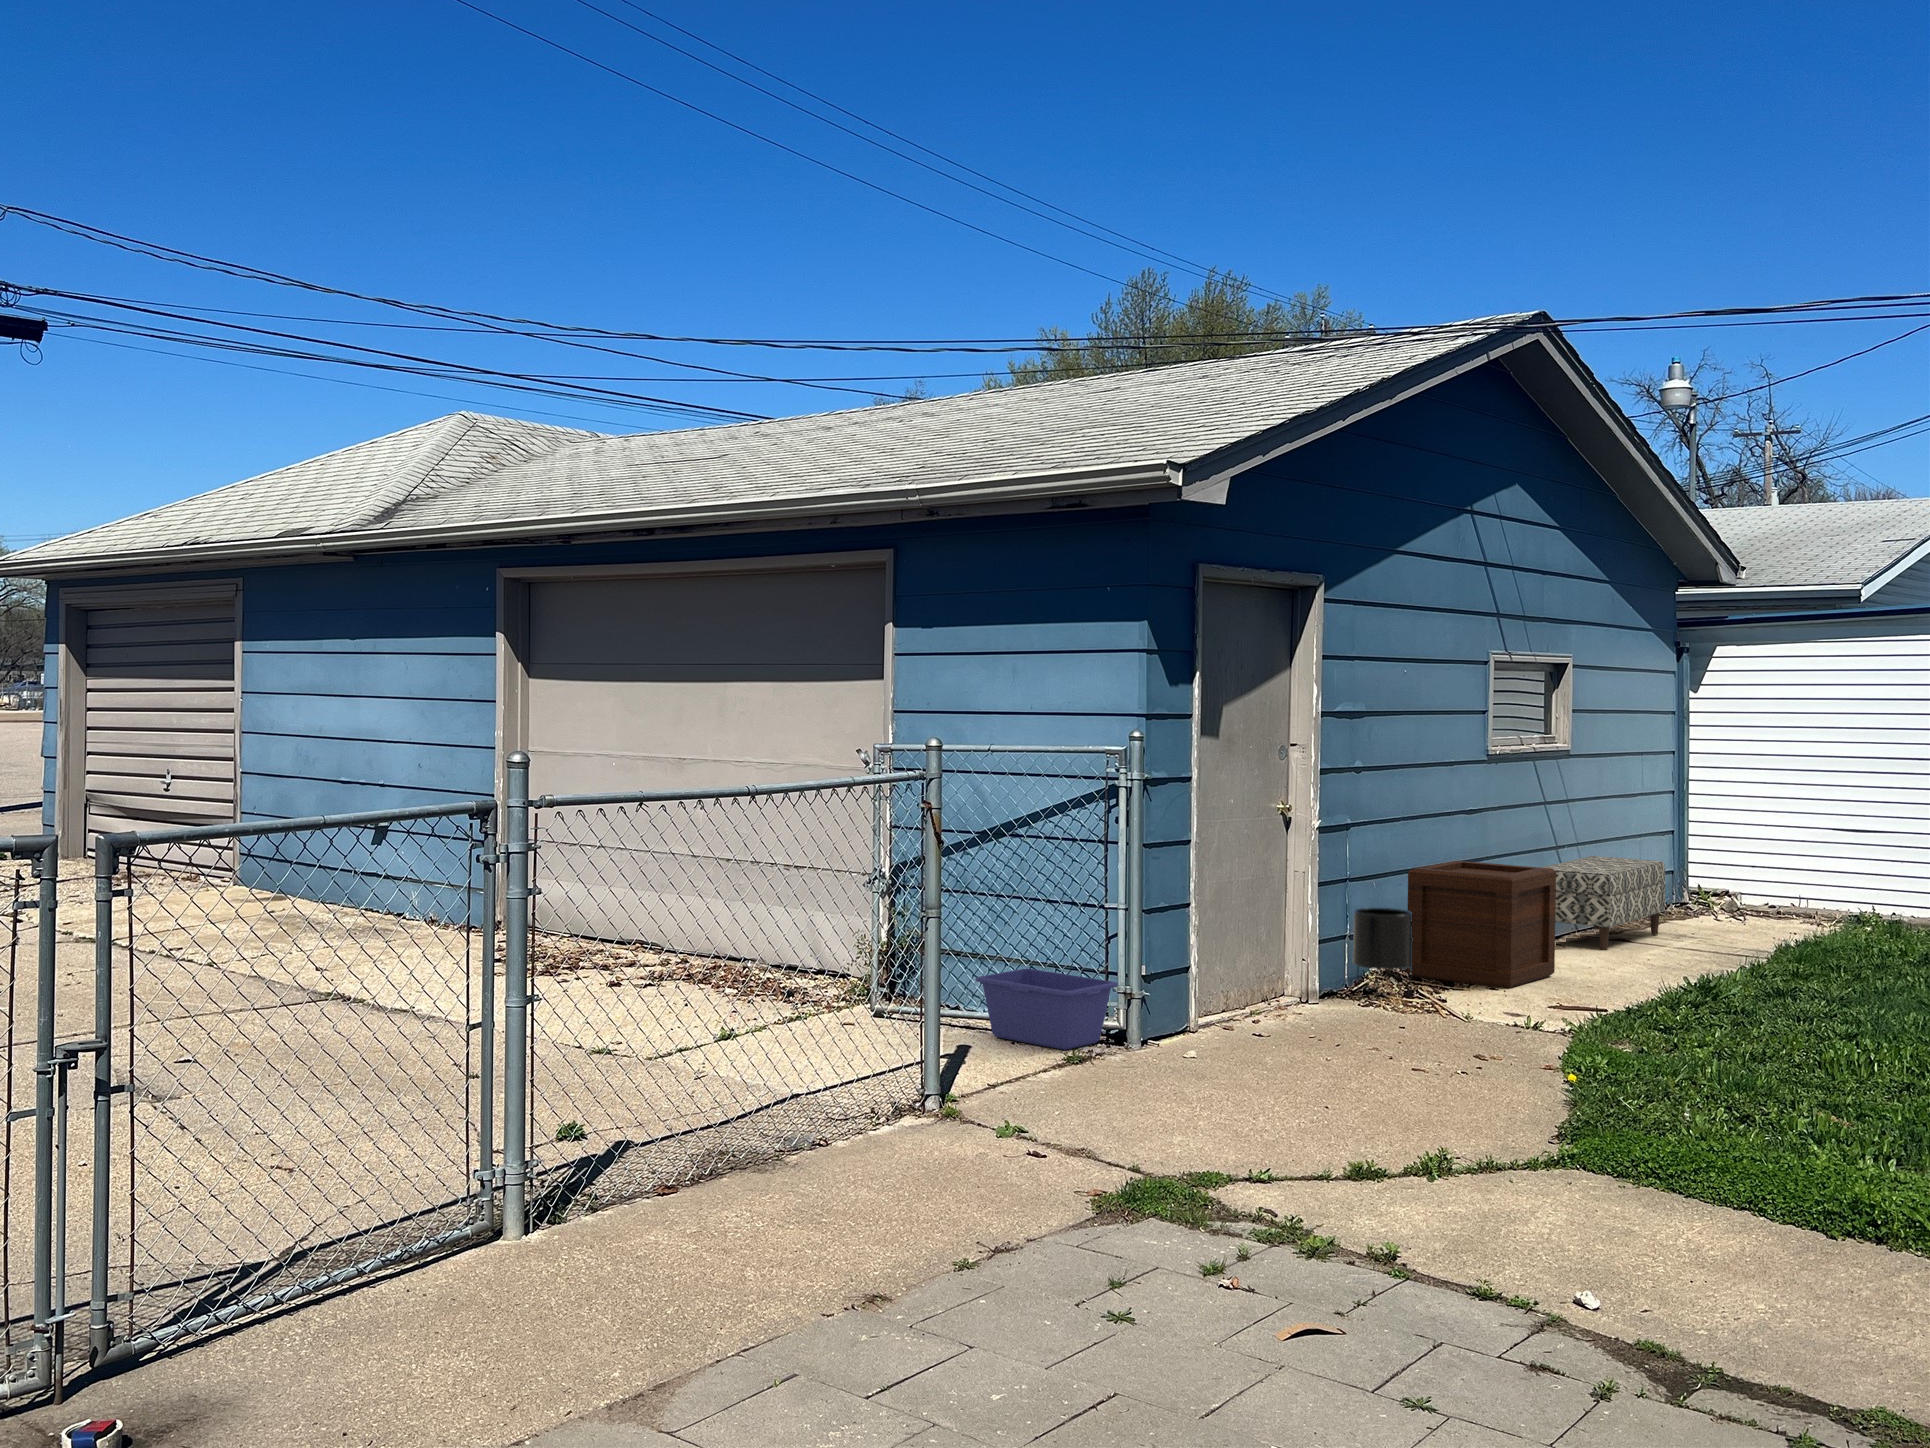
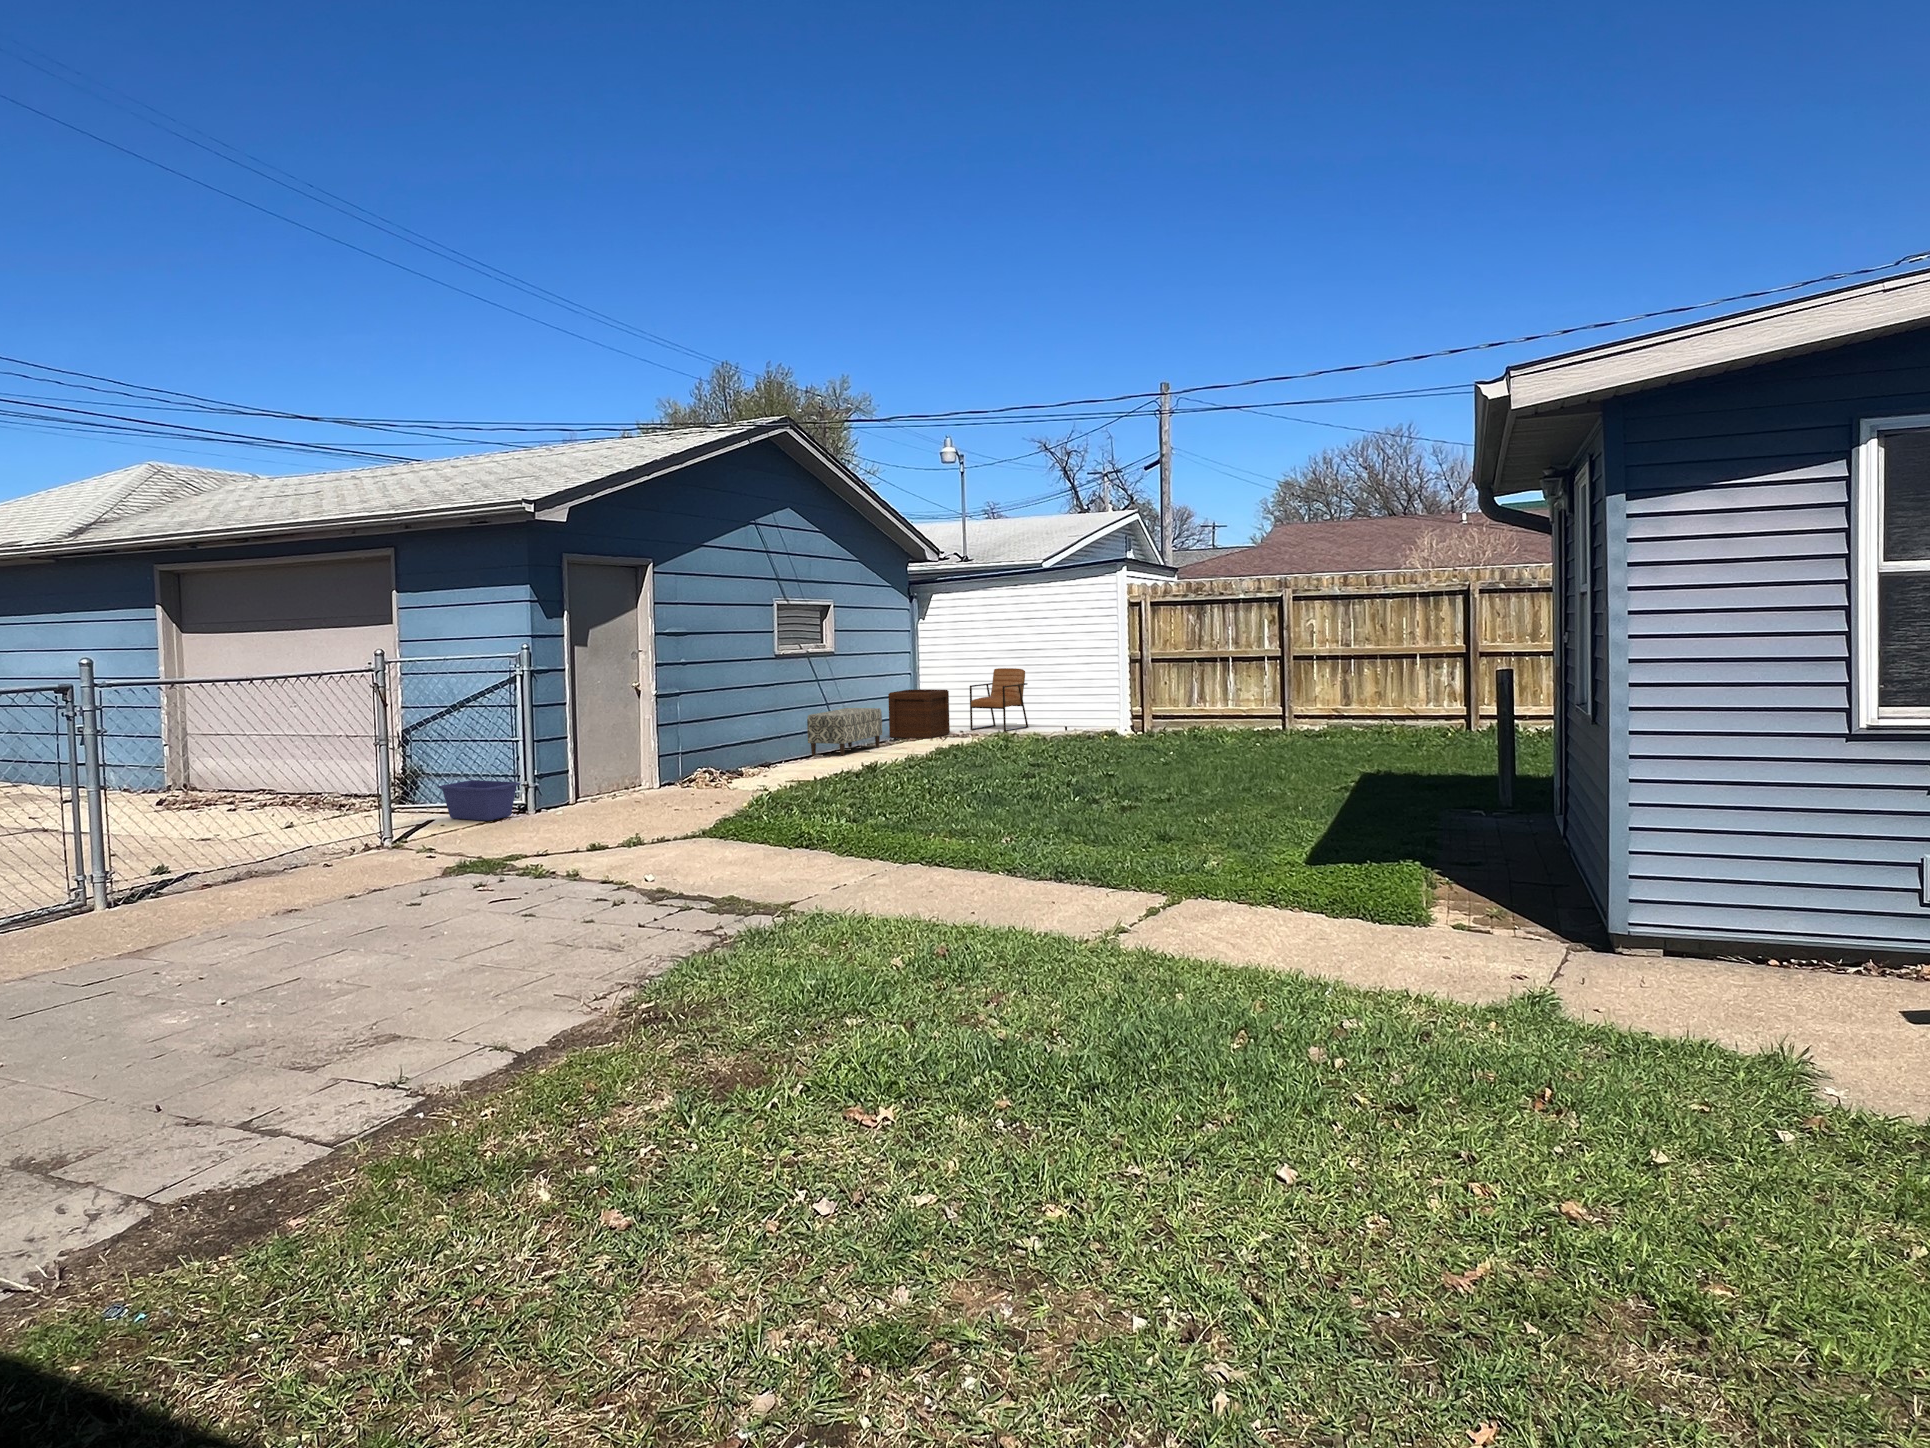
chair: none [1800,792,1919,916] -> present [970,668,1028,732]
wooden crate: present [1407,861,1556,988] -> present [888,690,950,739]
planter: present [1353,908,1412,996] -> none [680,738,714,786]

